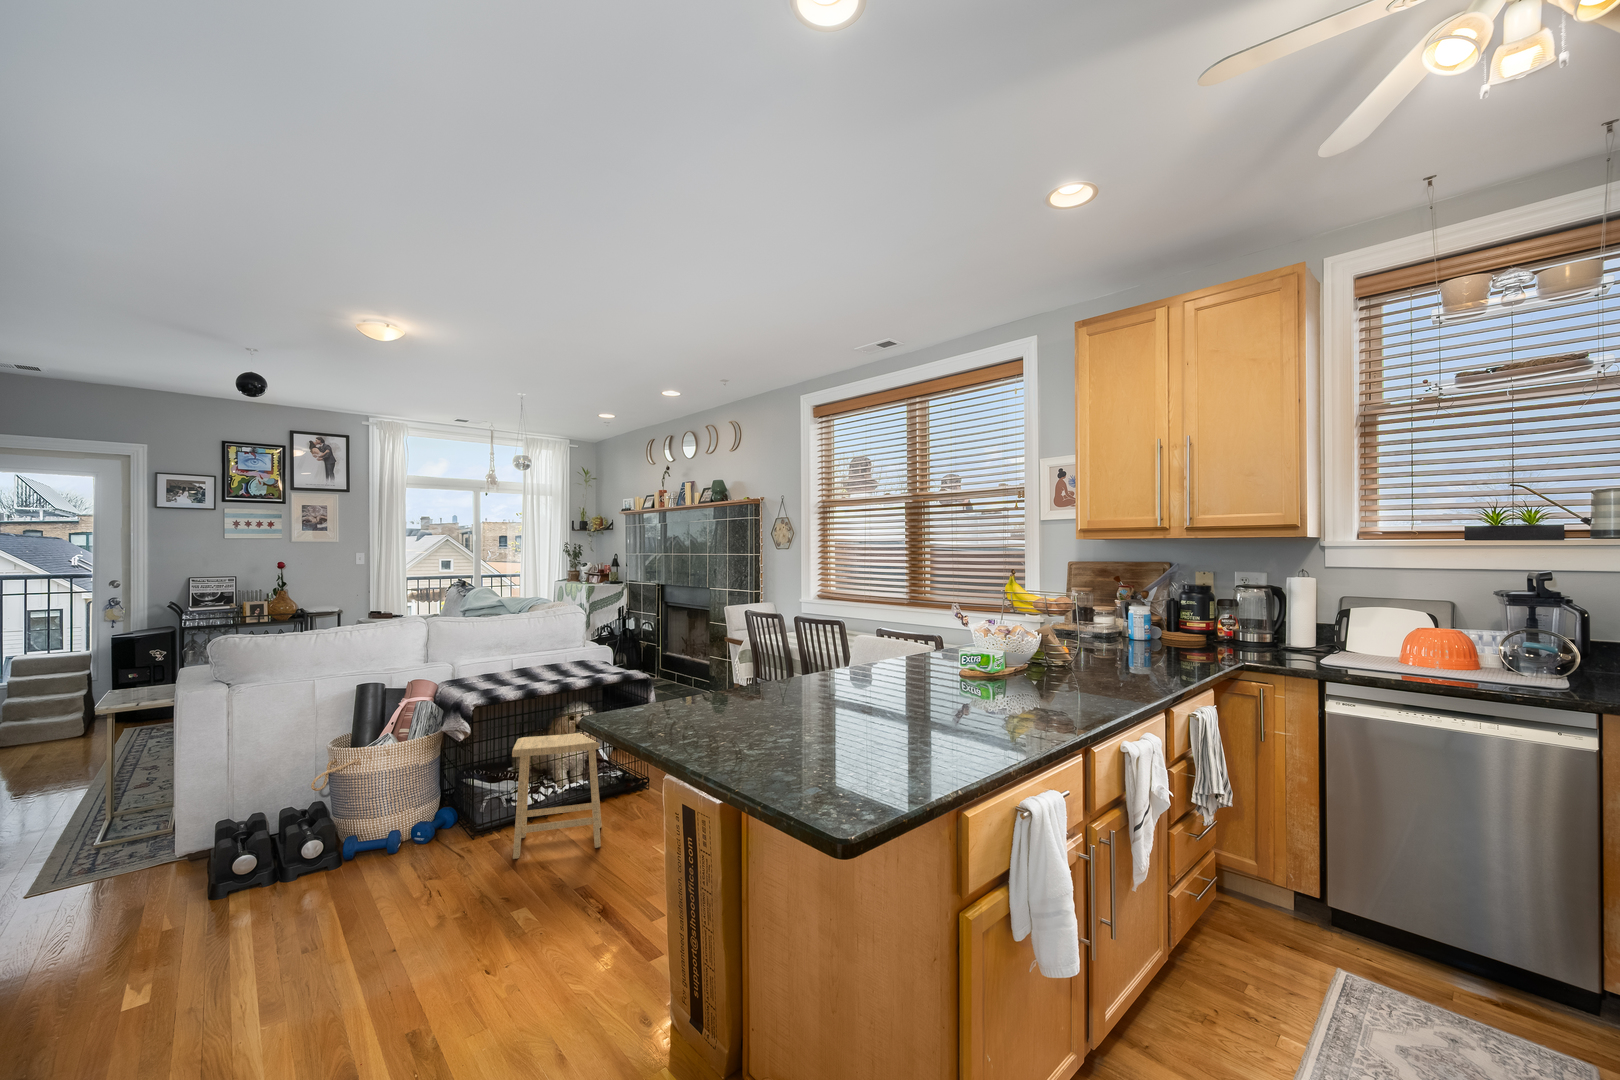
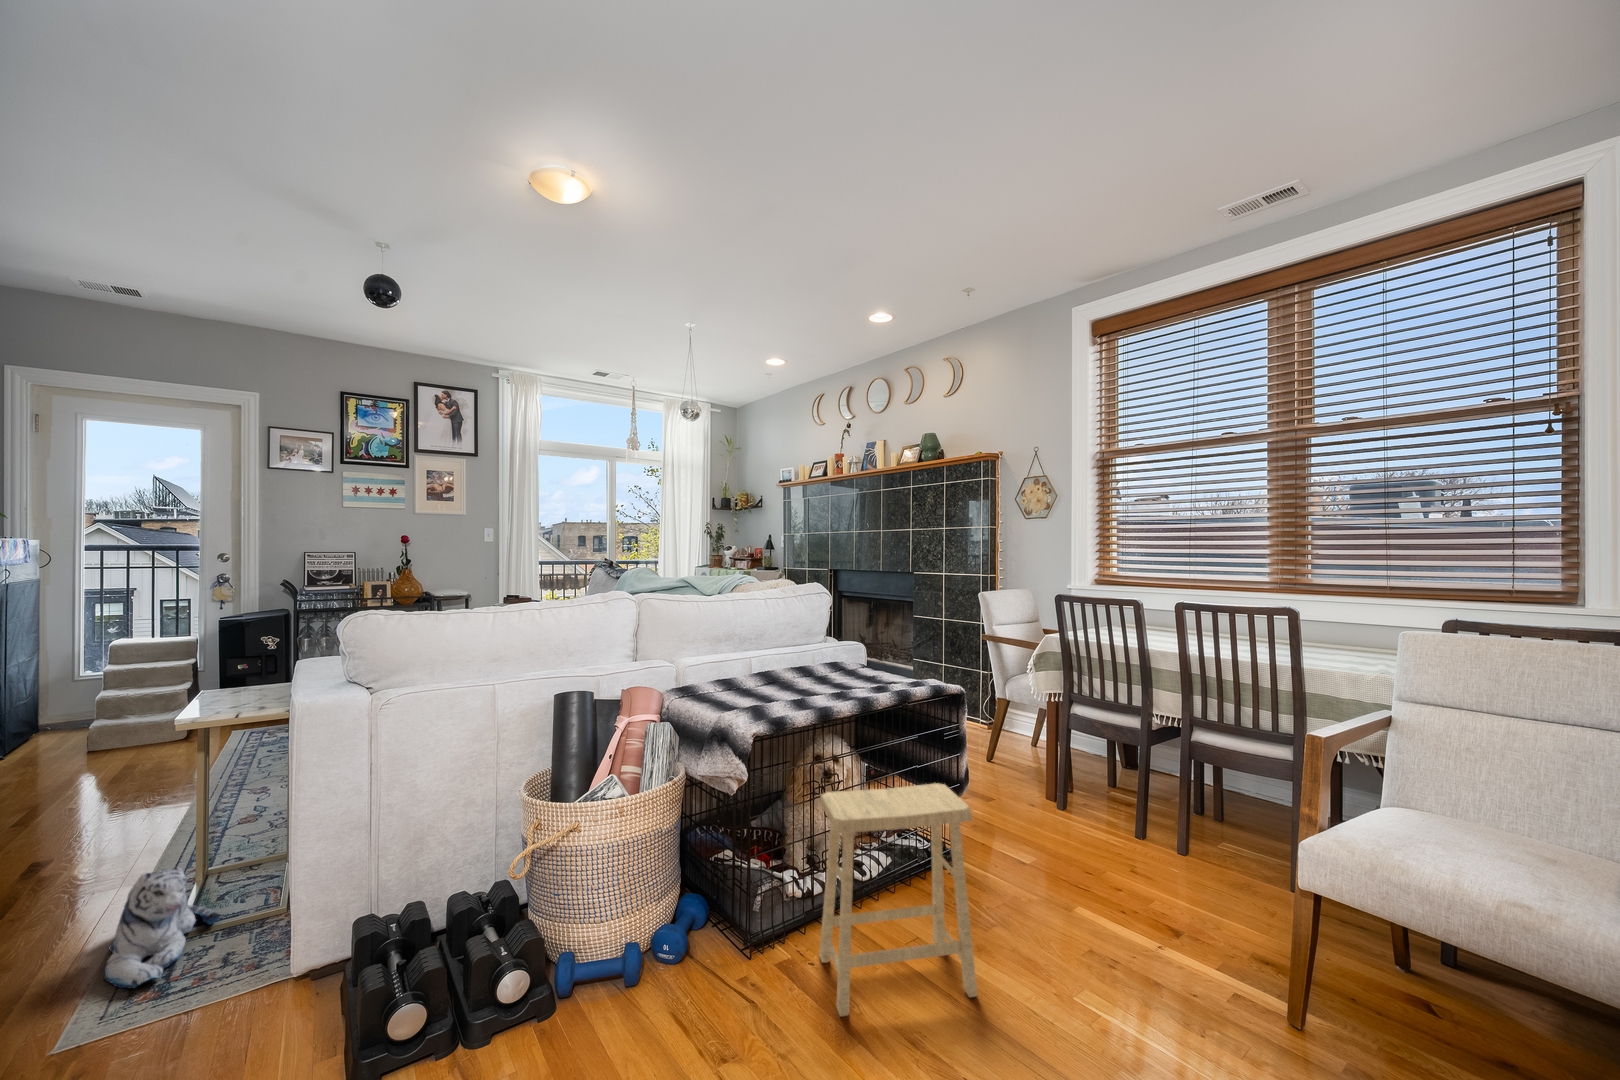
plush toy: none [50,801,126,870] -> present [104,868,219,988]

